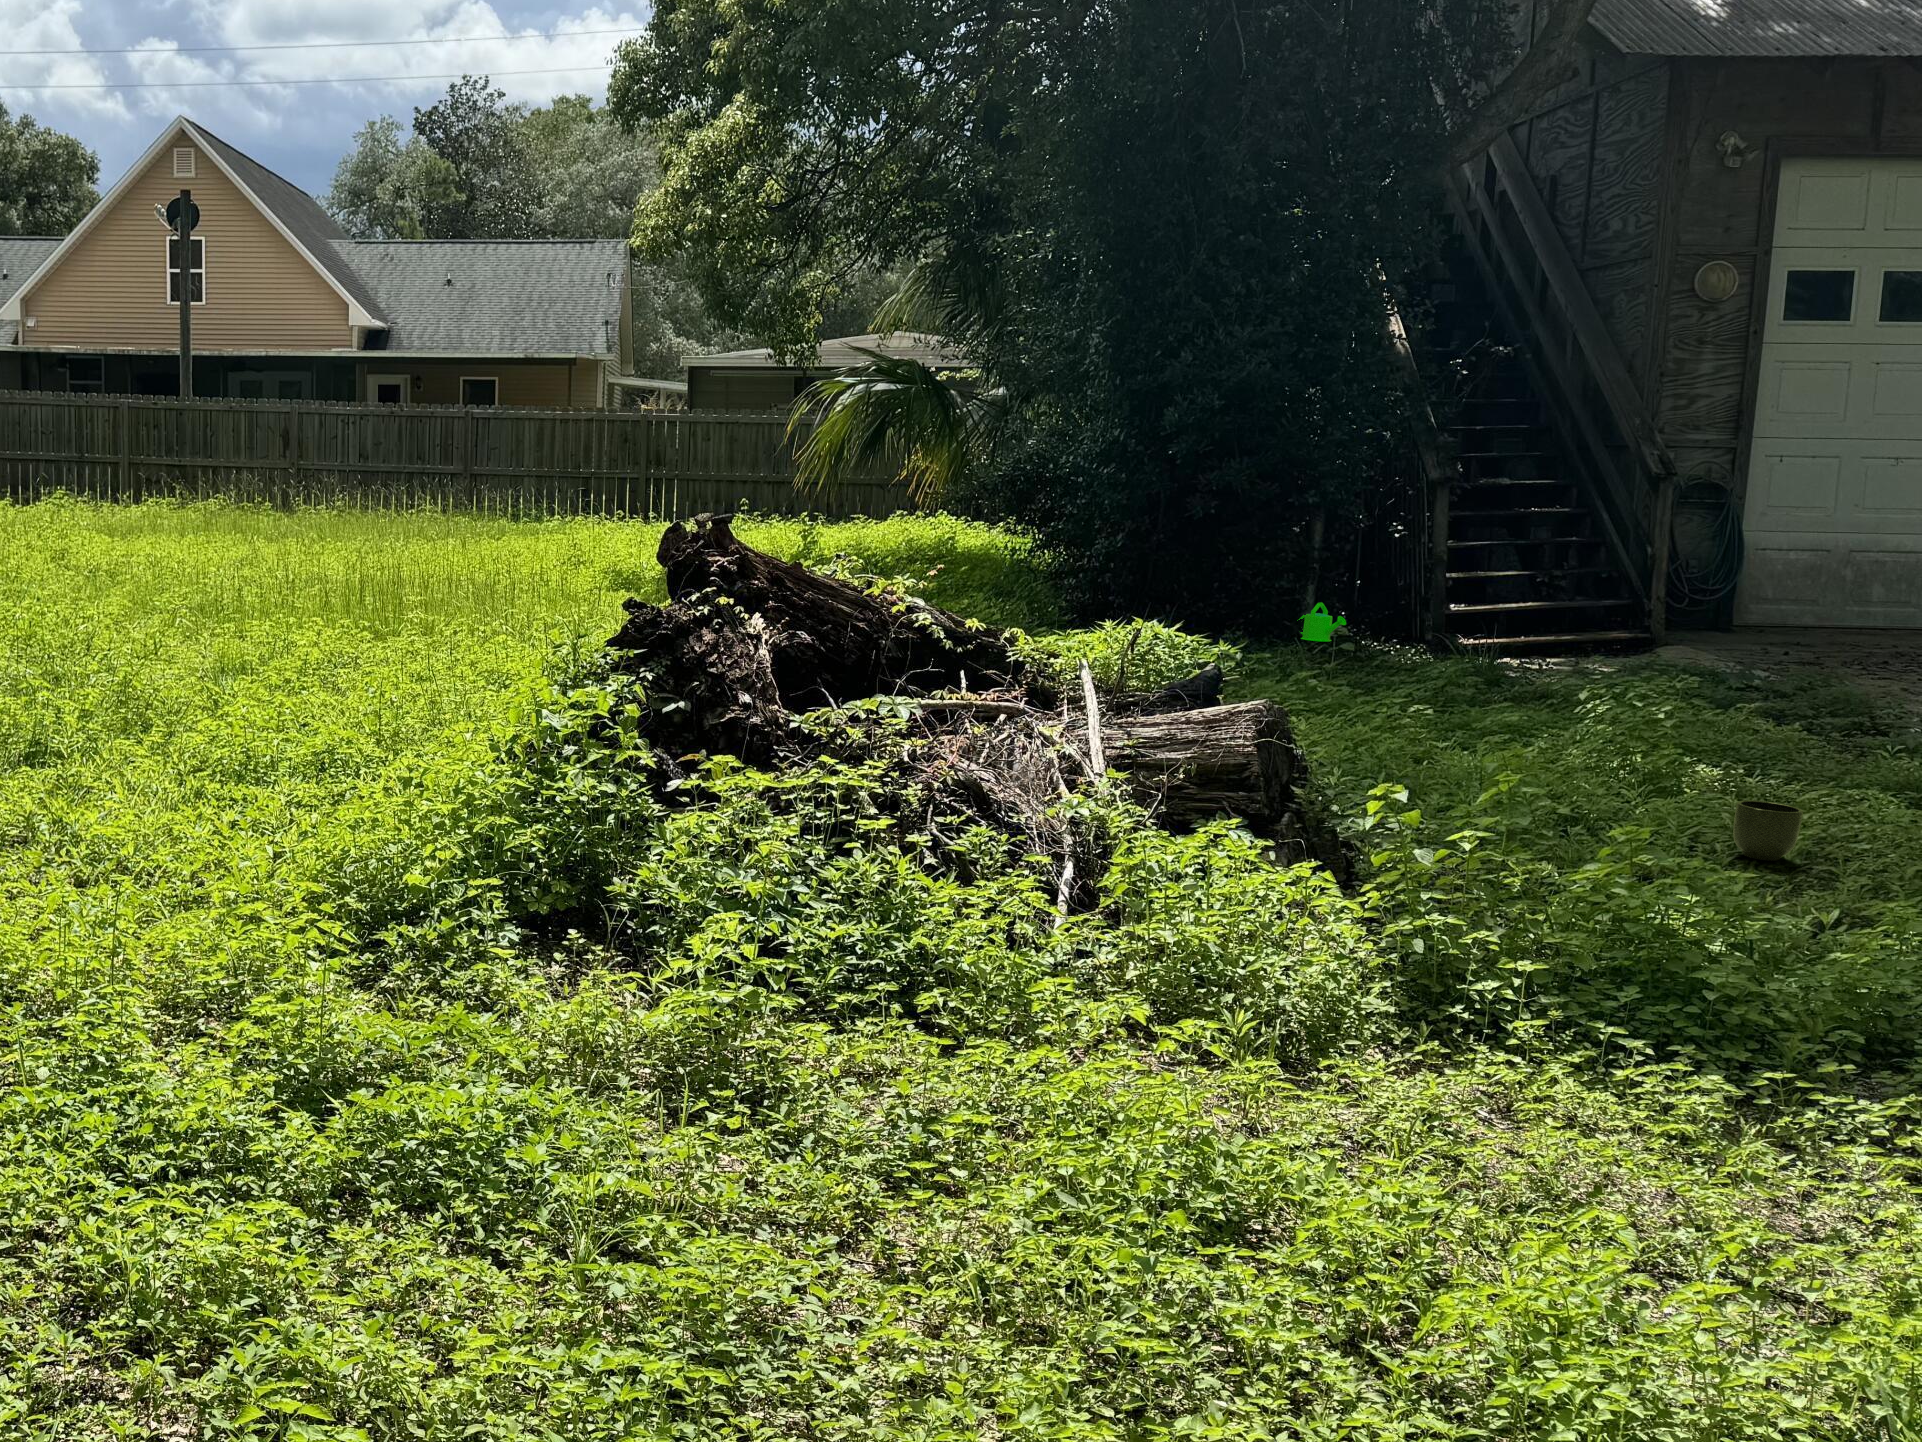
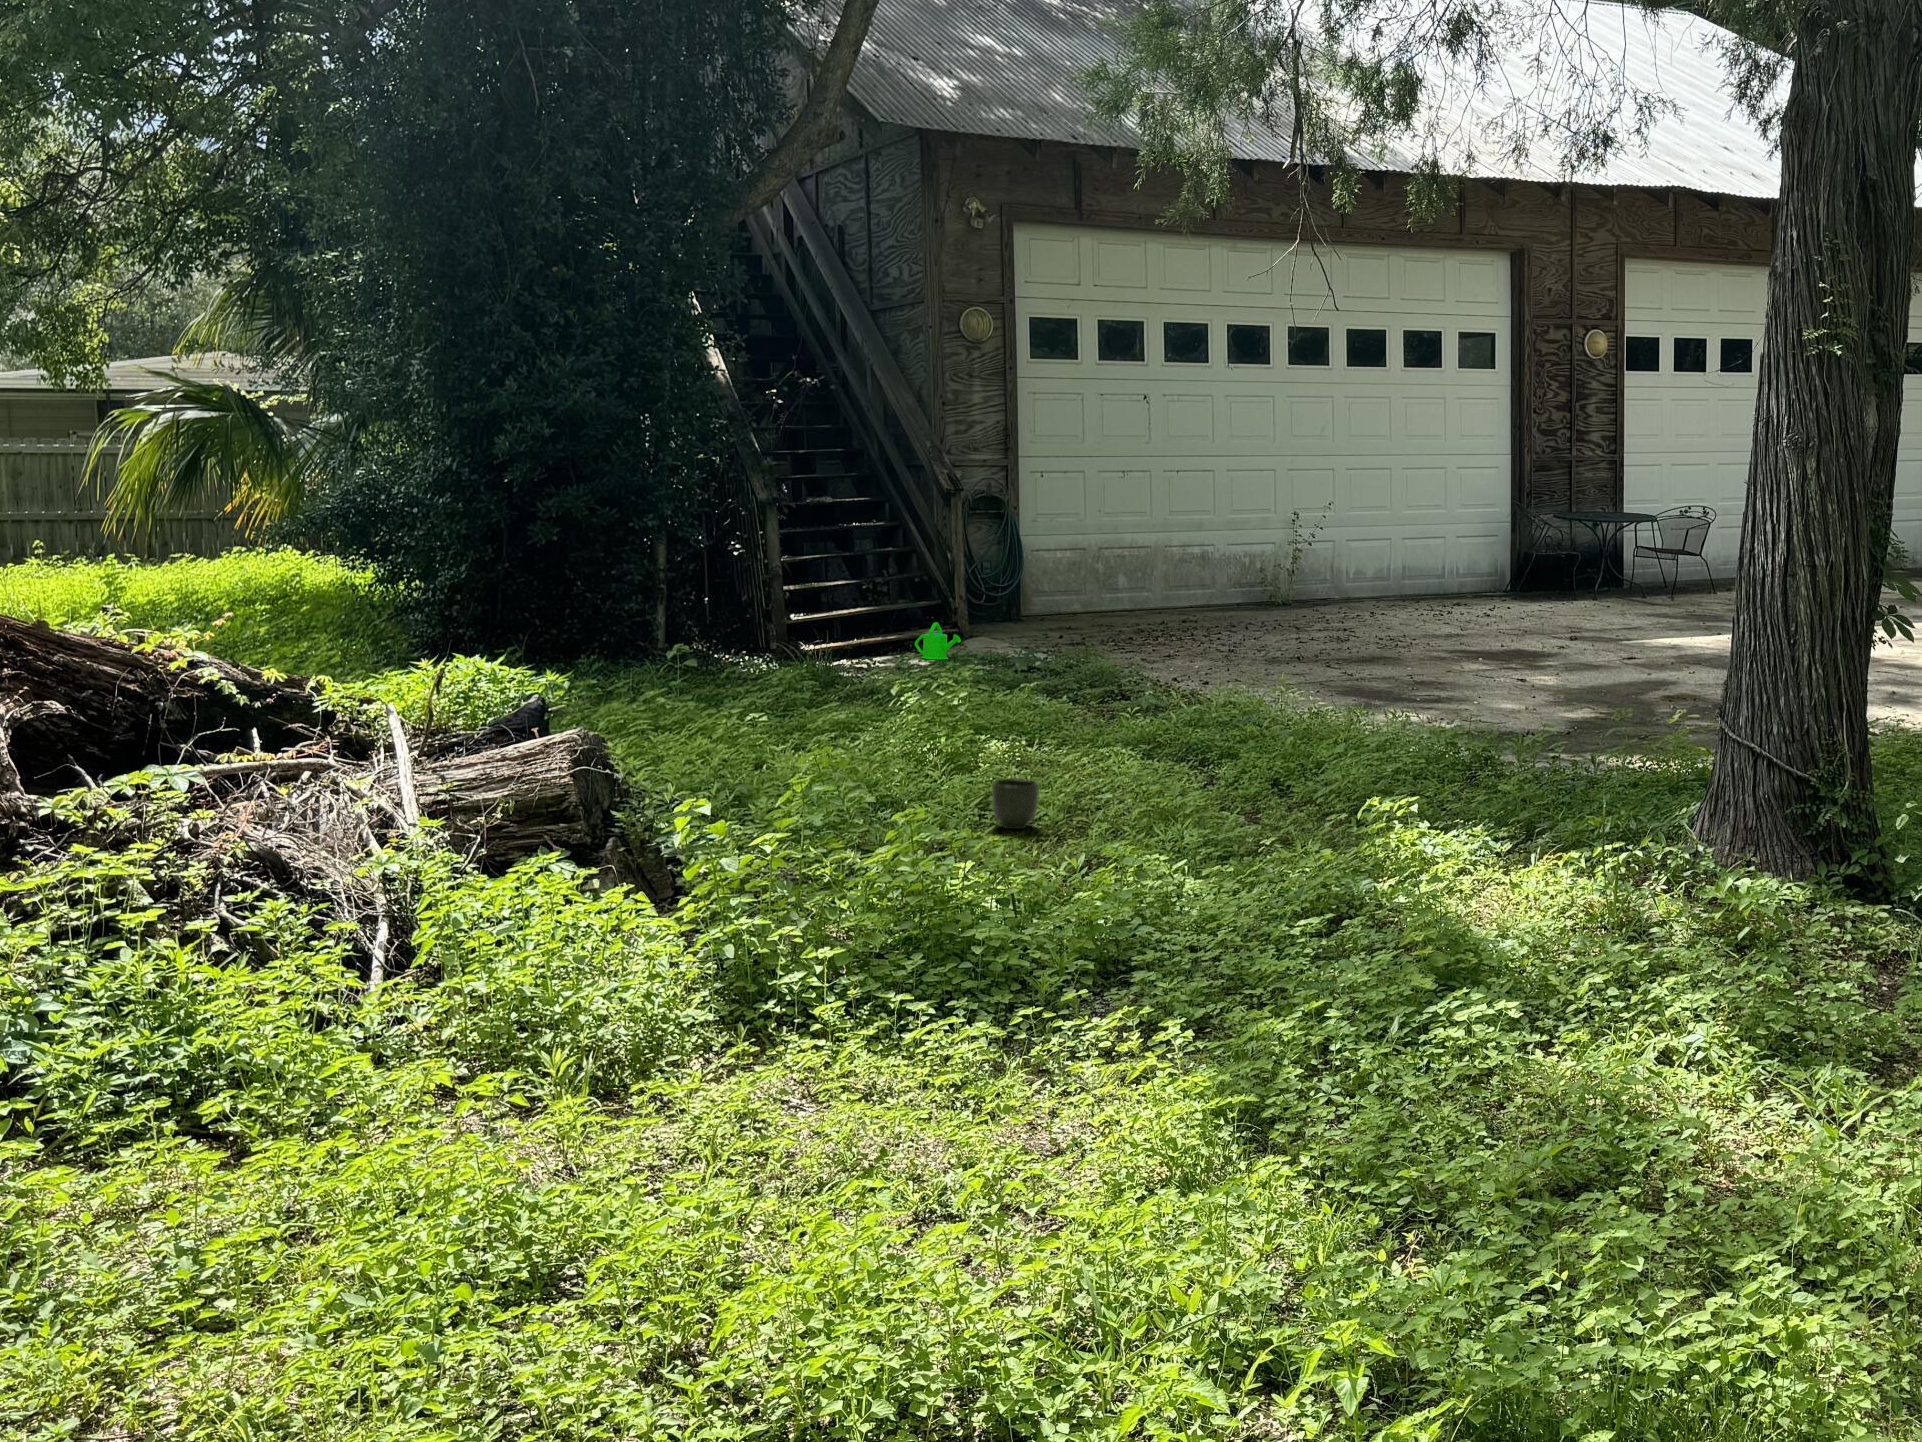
watering can: present [1299,603,1346,642] -> present [915,622,961,659]

